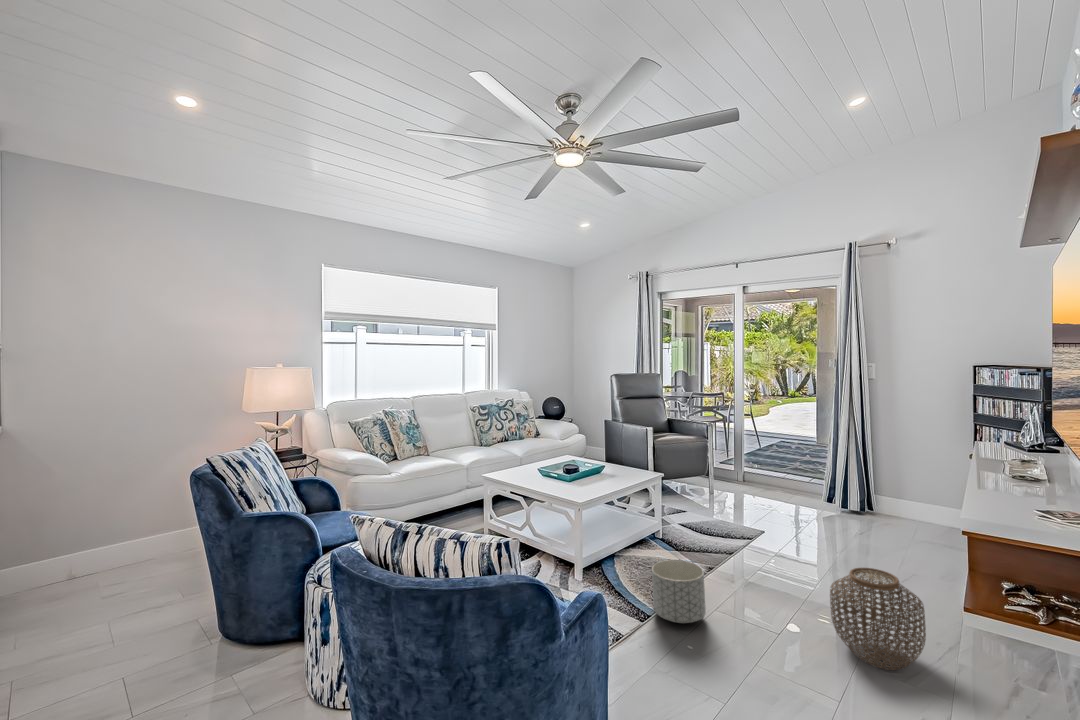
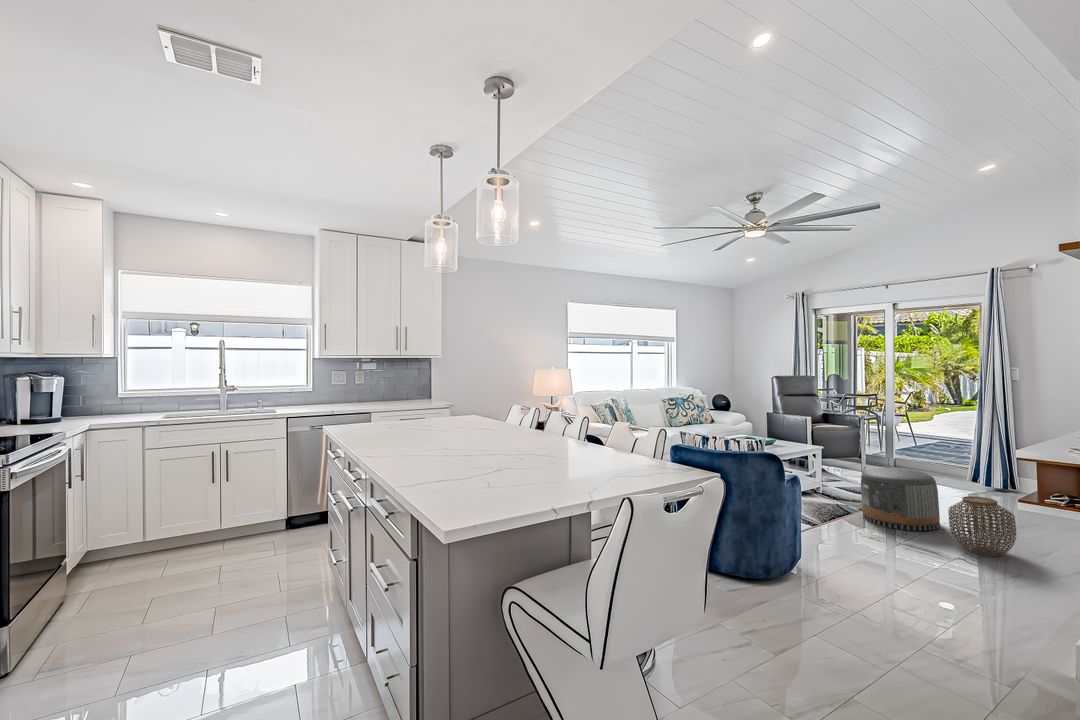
pouf: none [708,511,810,614] -> present [861,468,940,531]
planter: present [652,560,706,624] -> none [820,493,859,529]

